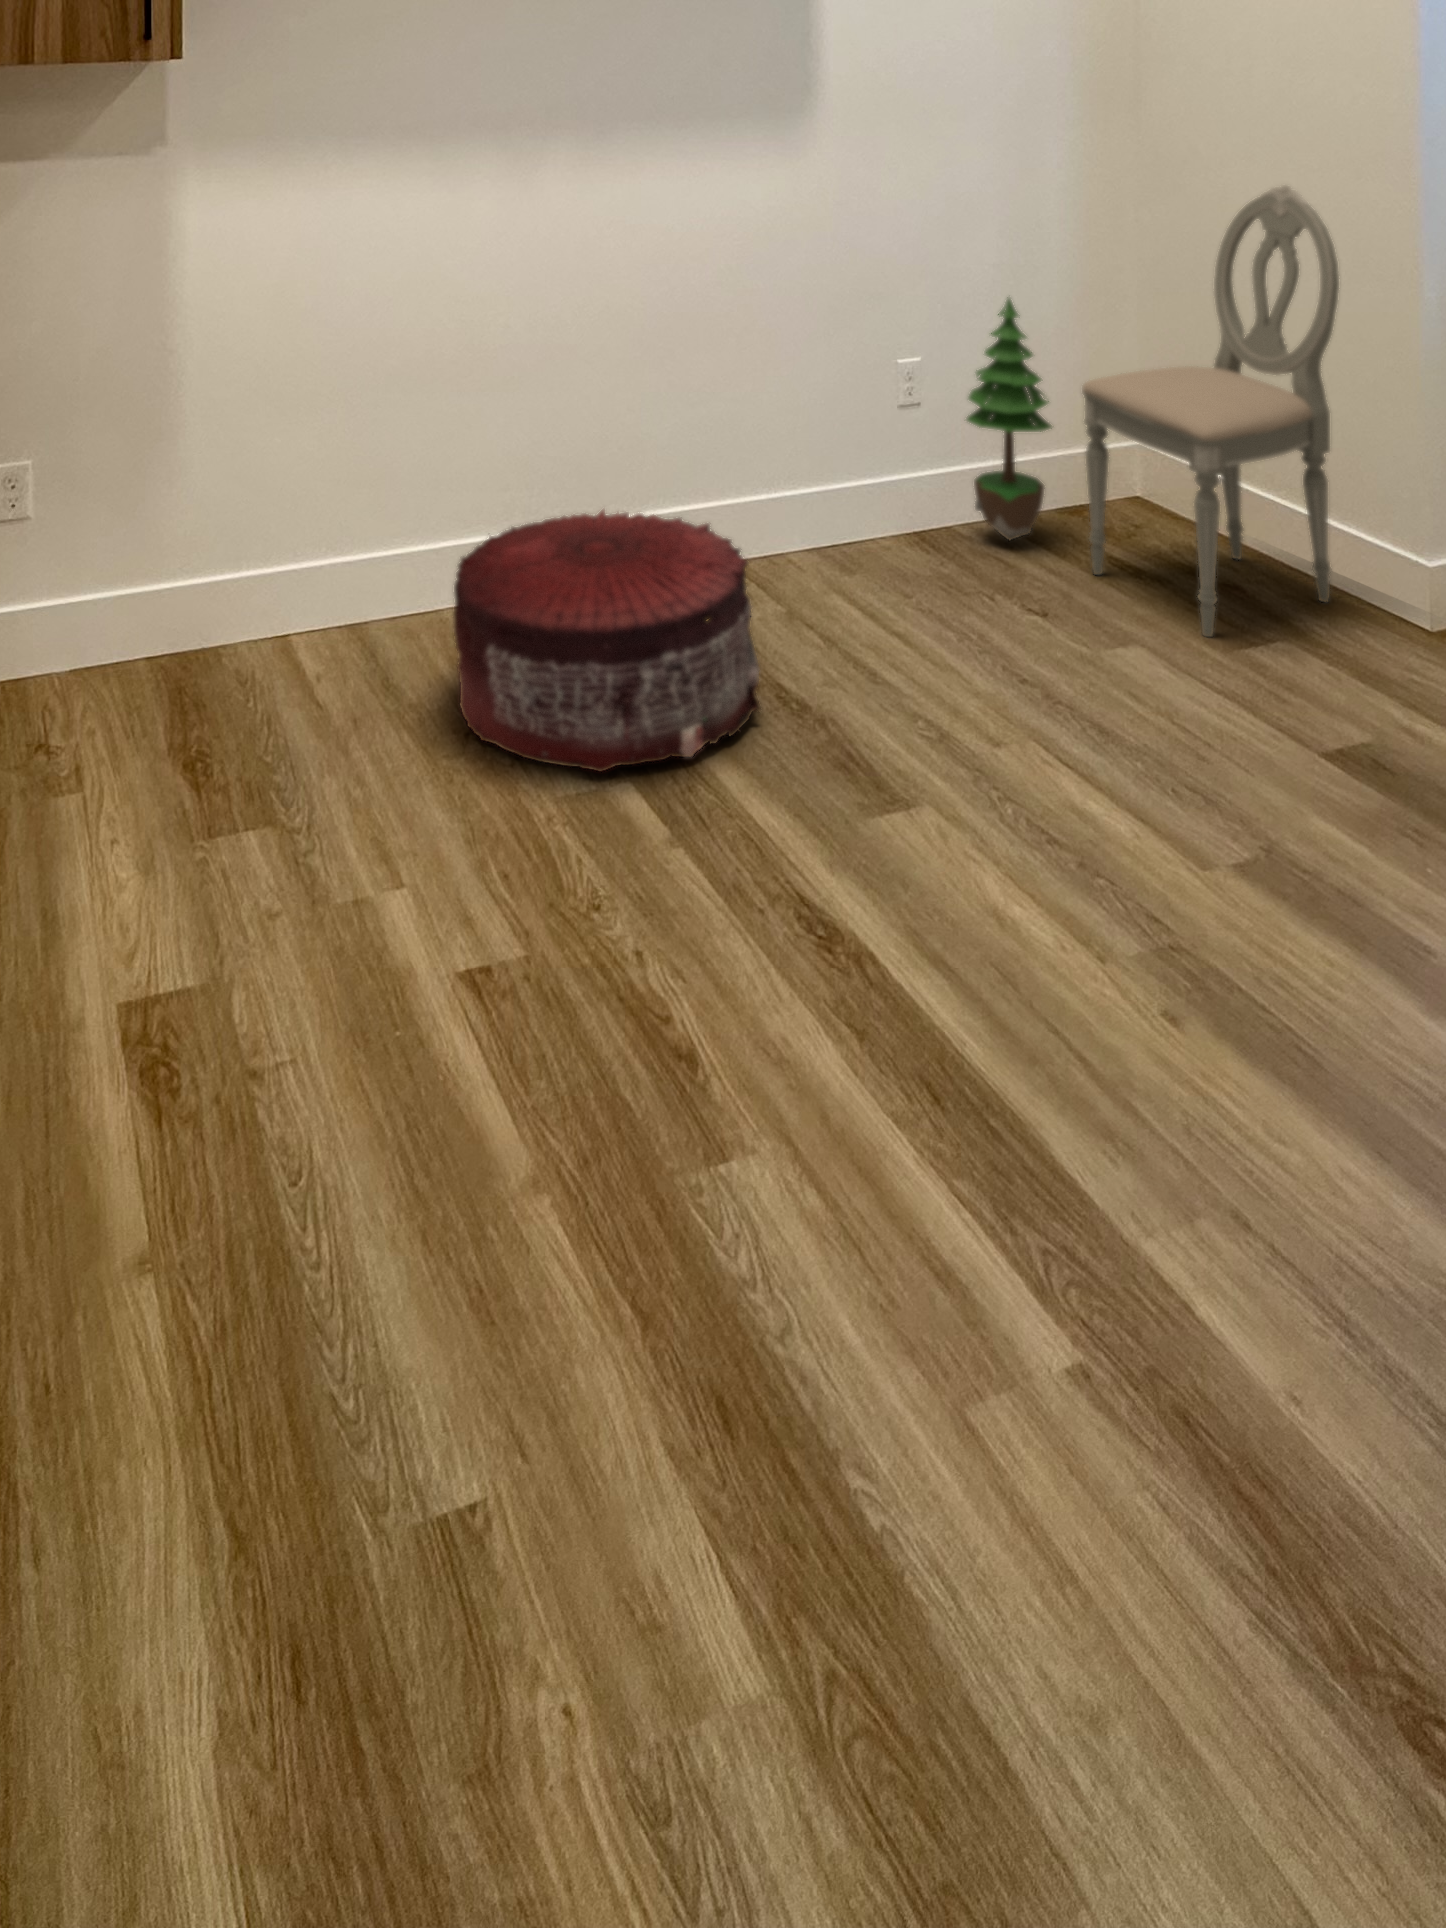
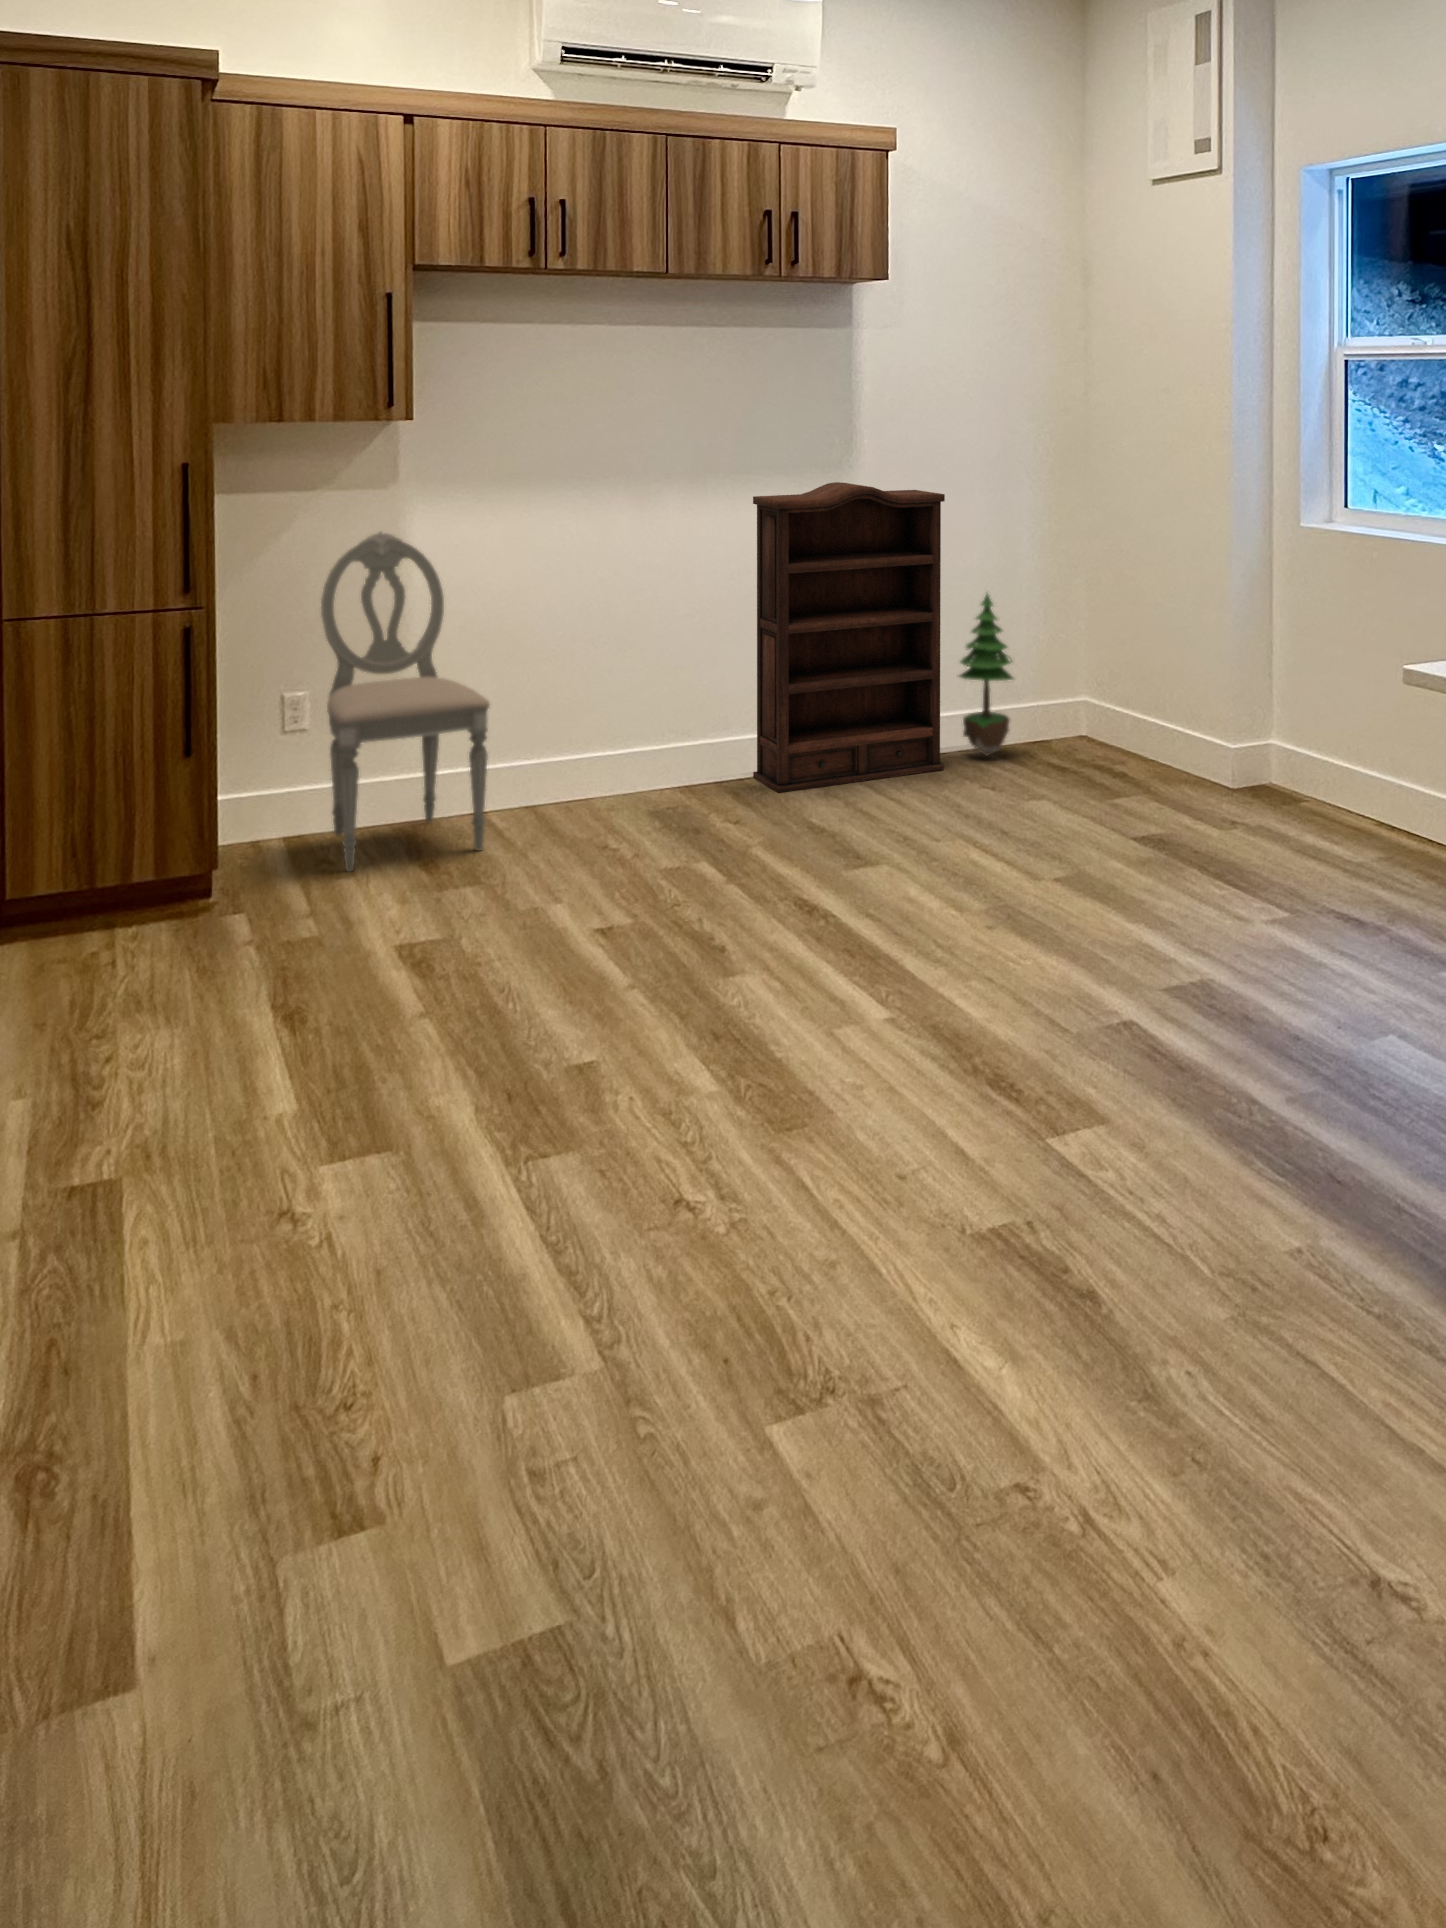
bookshelf: none [673,135,954,611] -> present [753,482,945,793]
dining chair: present [1082,185,1339,637] -> present [321,532,490,872]
pouf: present [453,510,760,771] -> none [598,720,795,857]

